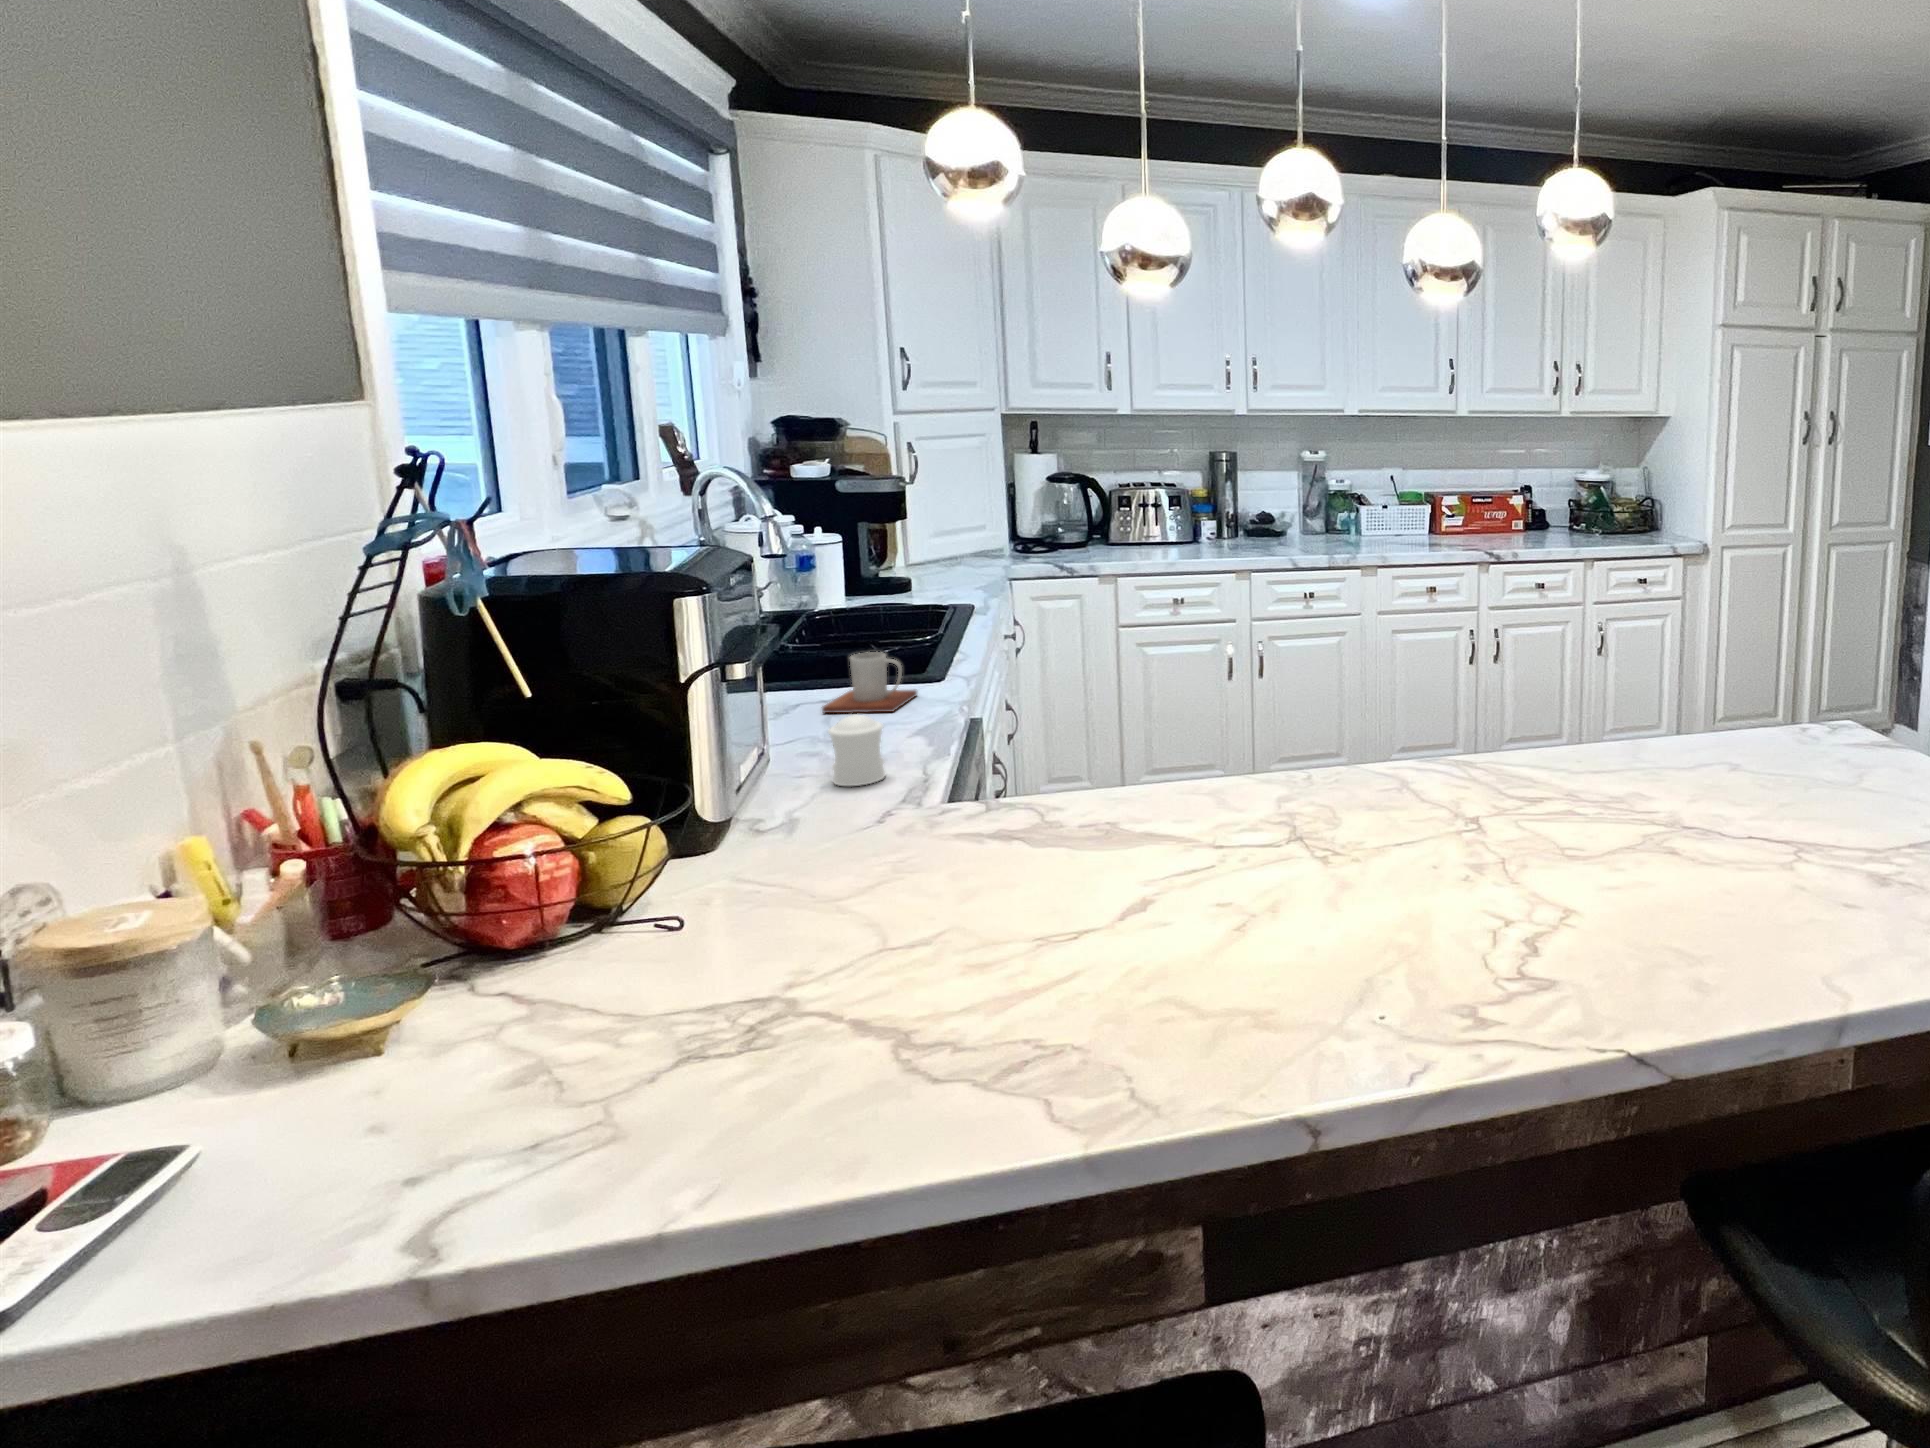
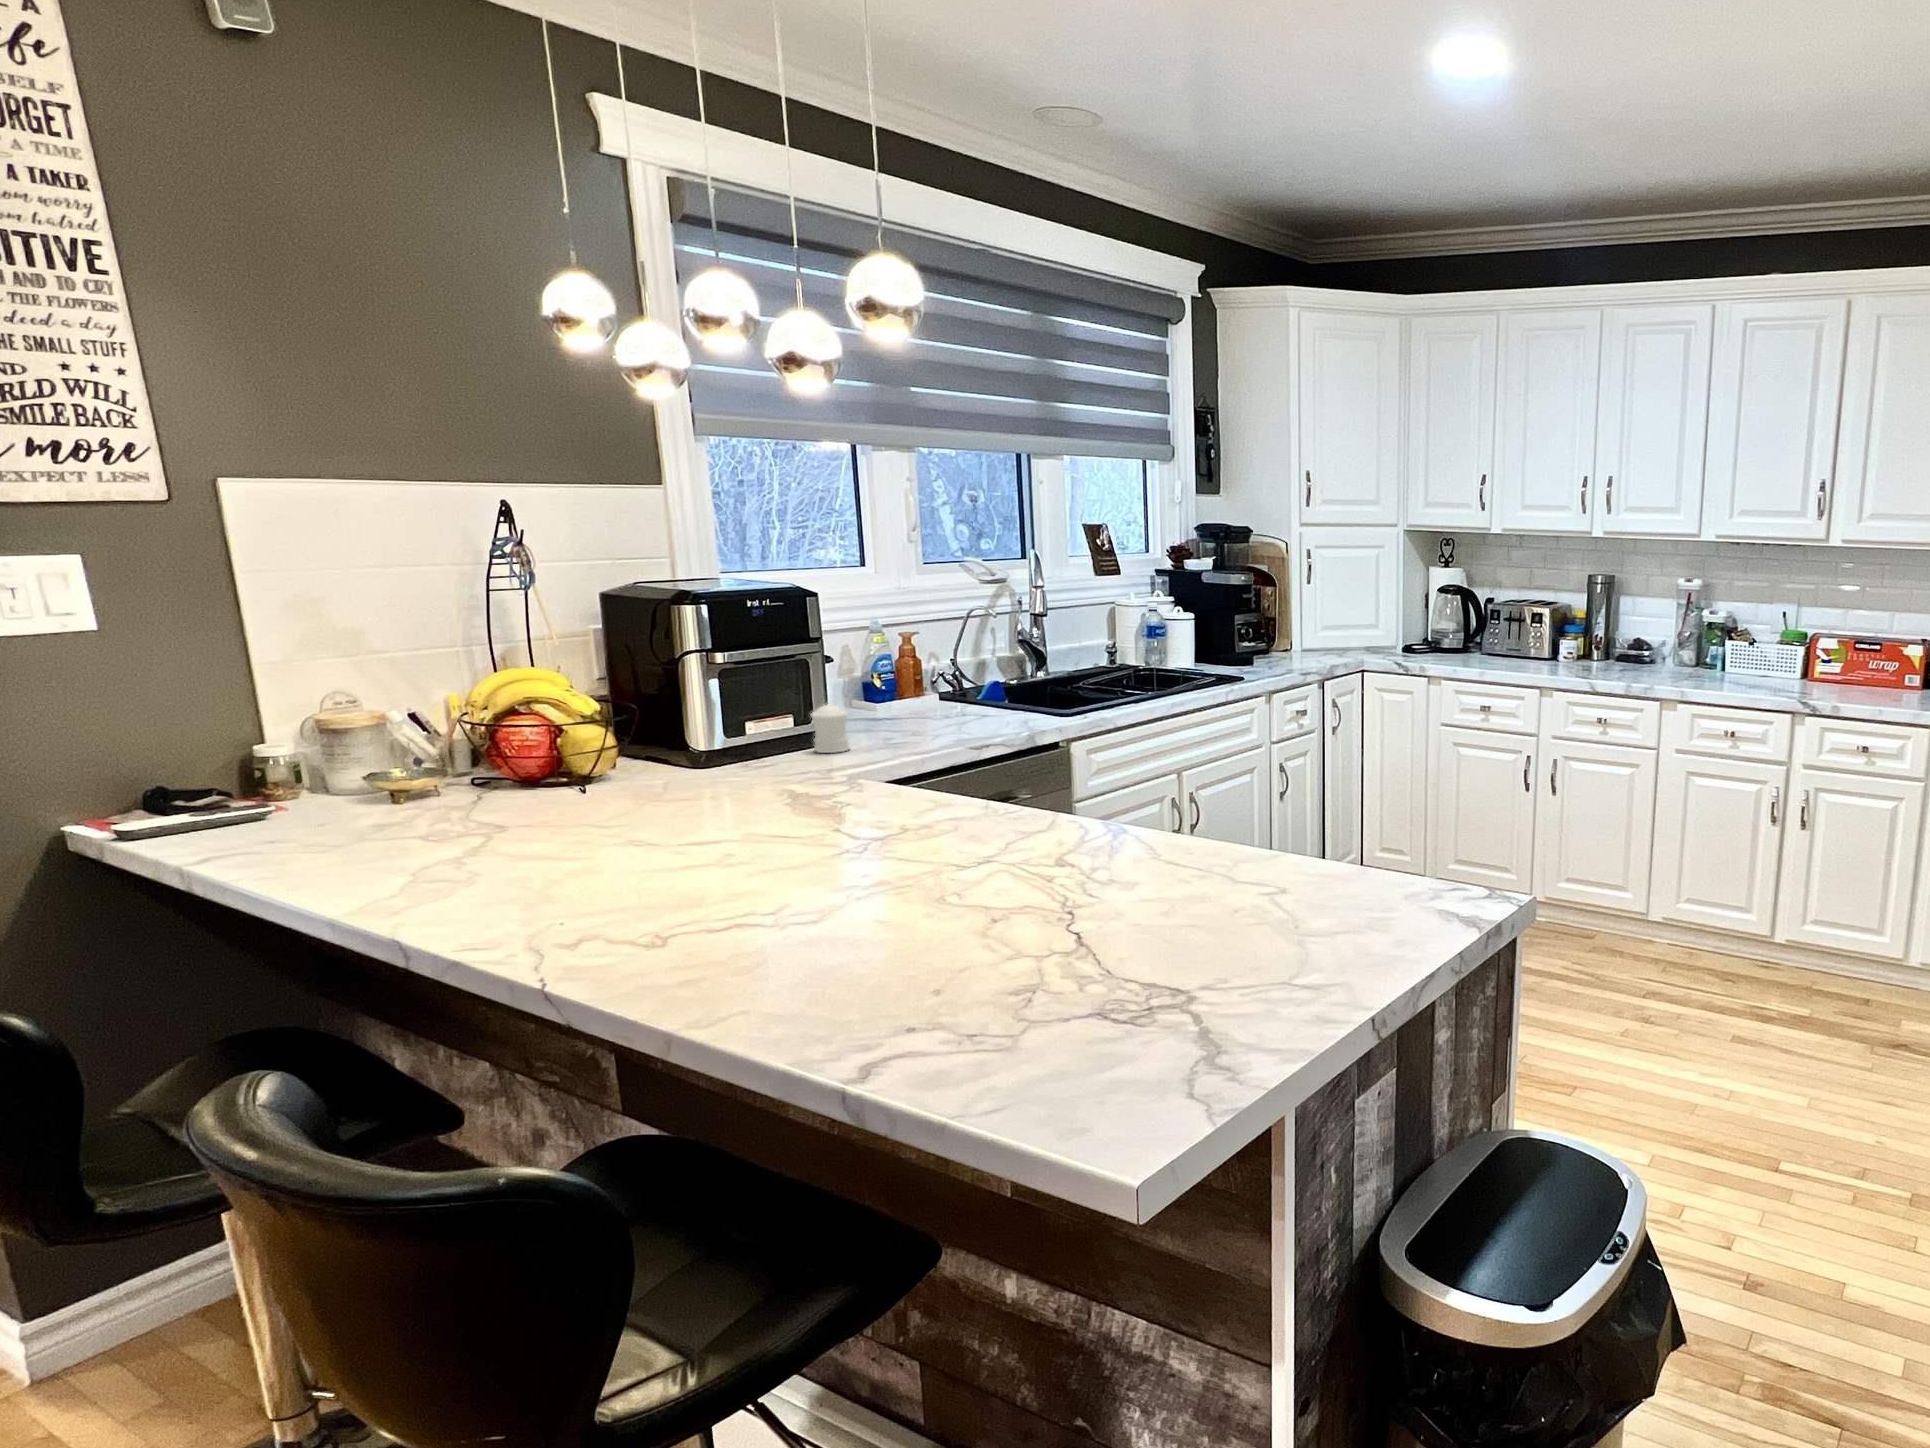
mug: present [822,652,917,713] -> none [948,681,1018,724]

